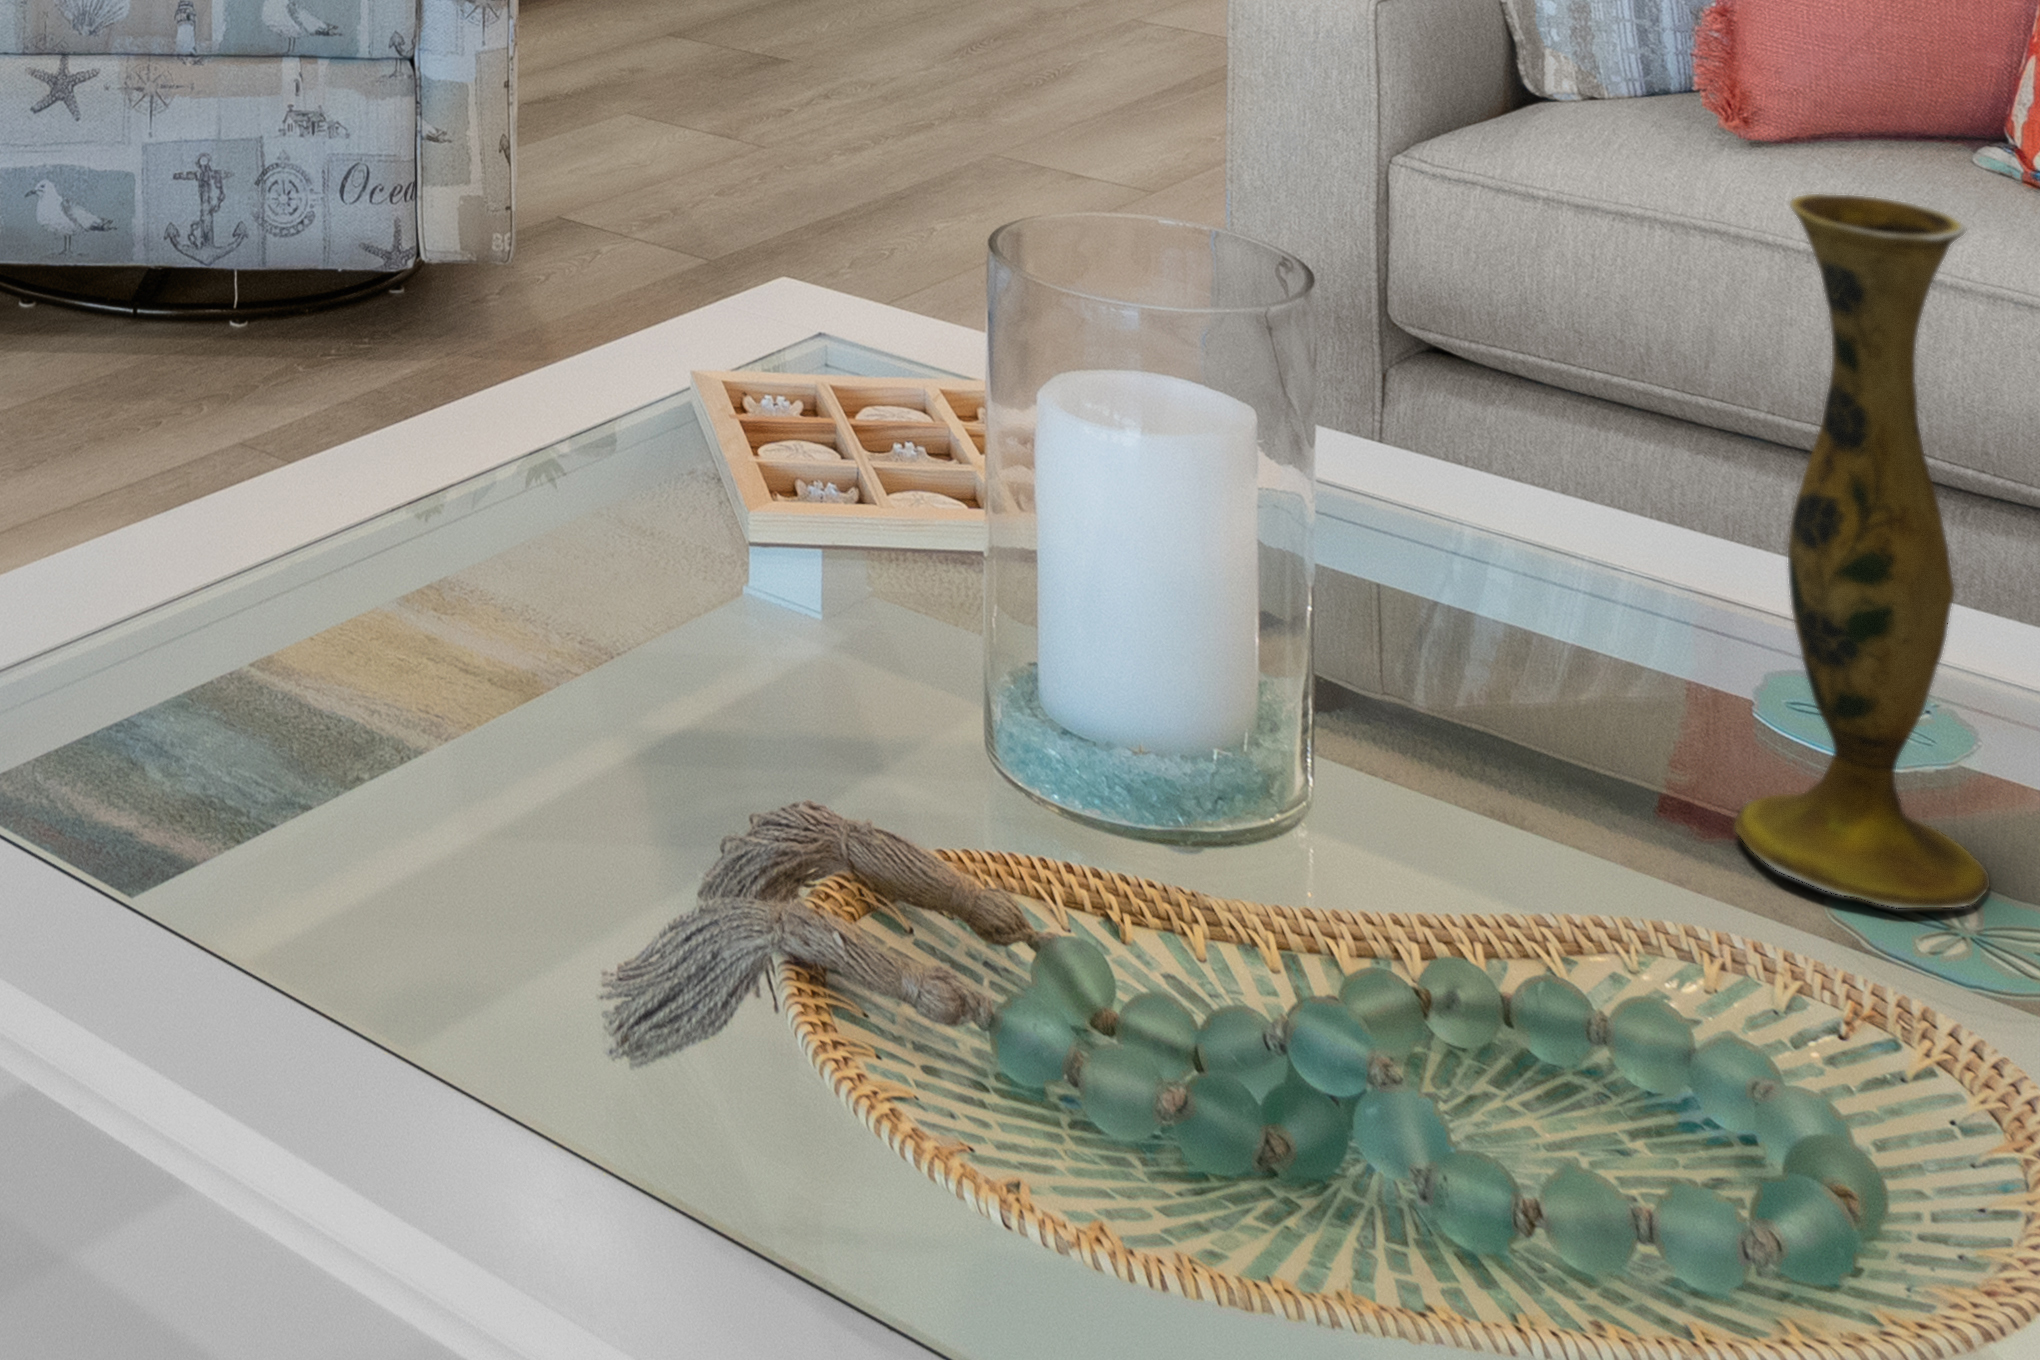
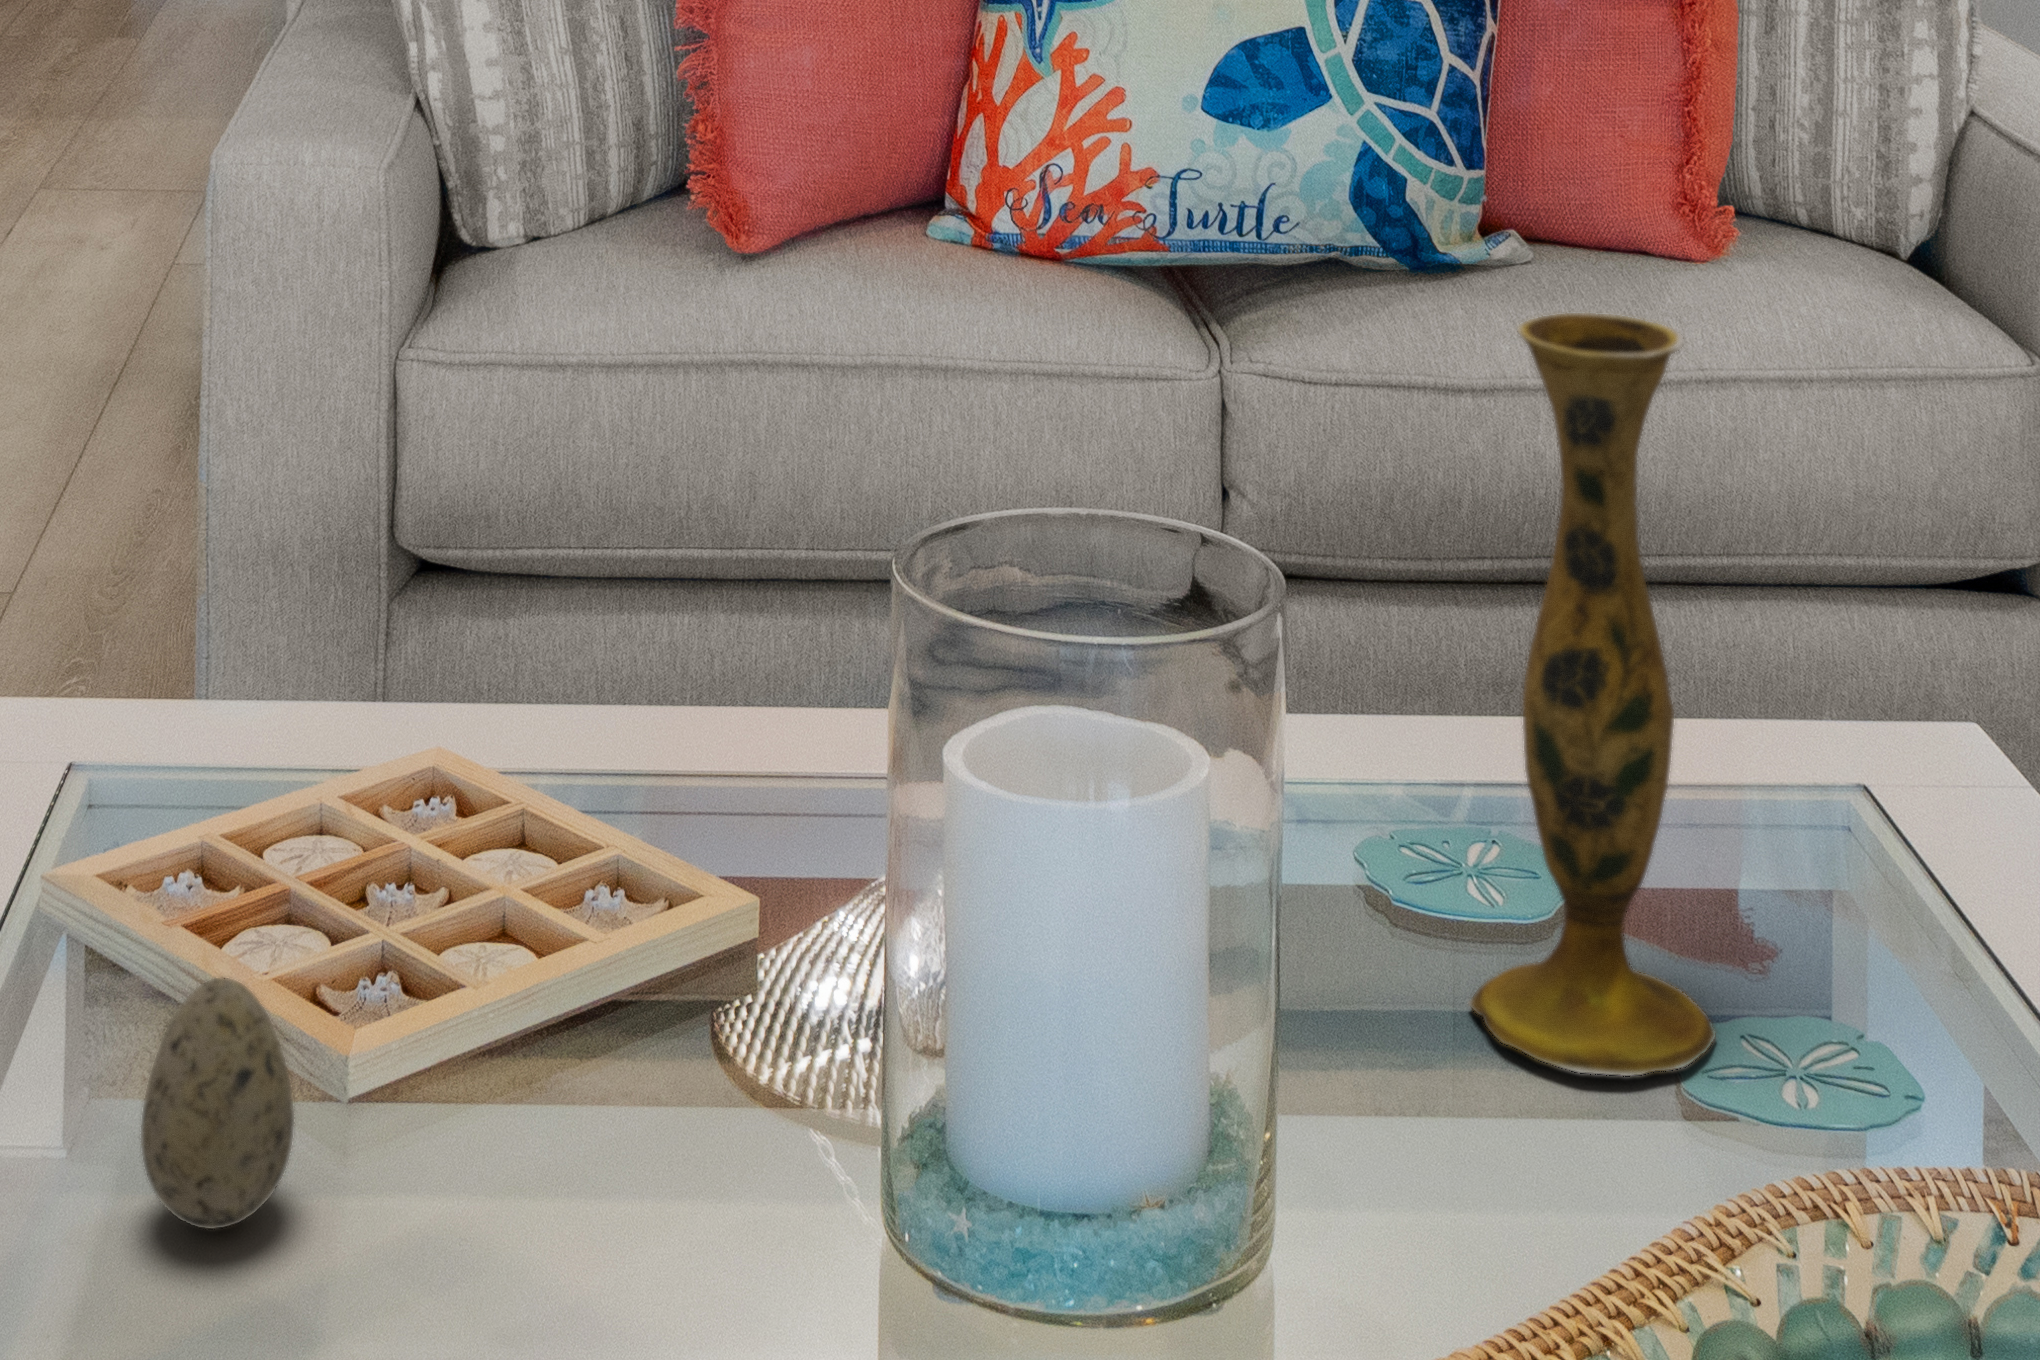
decorative egg: none [599,410,704,580] -> present [141,978,294,1229]

